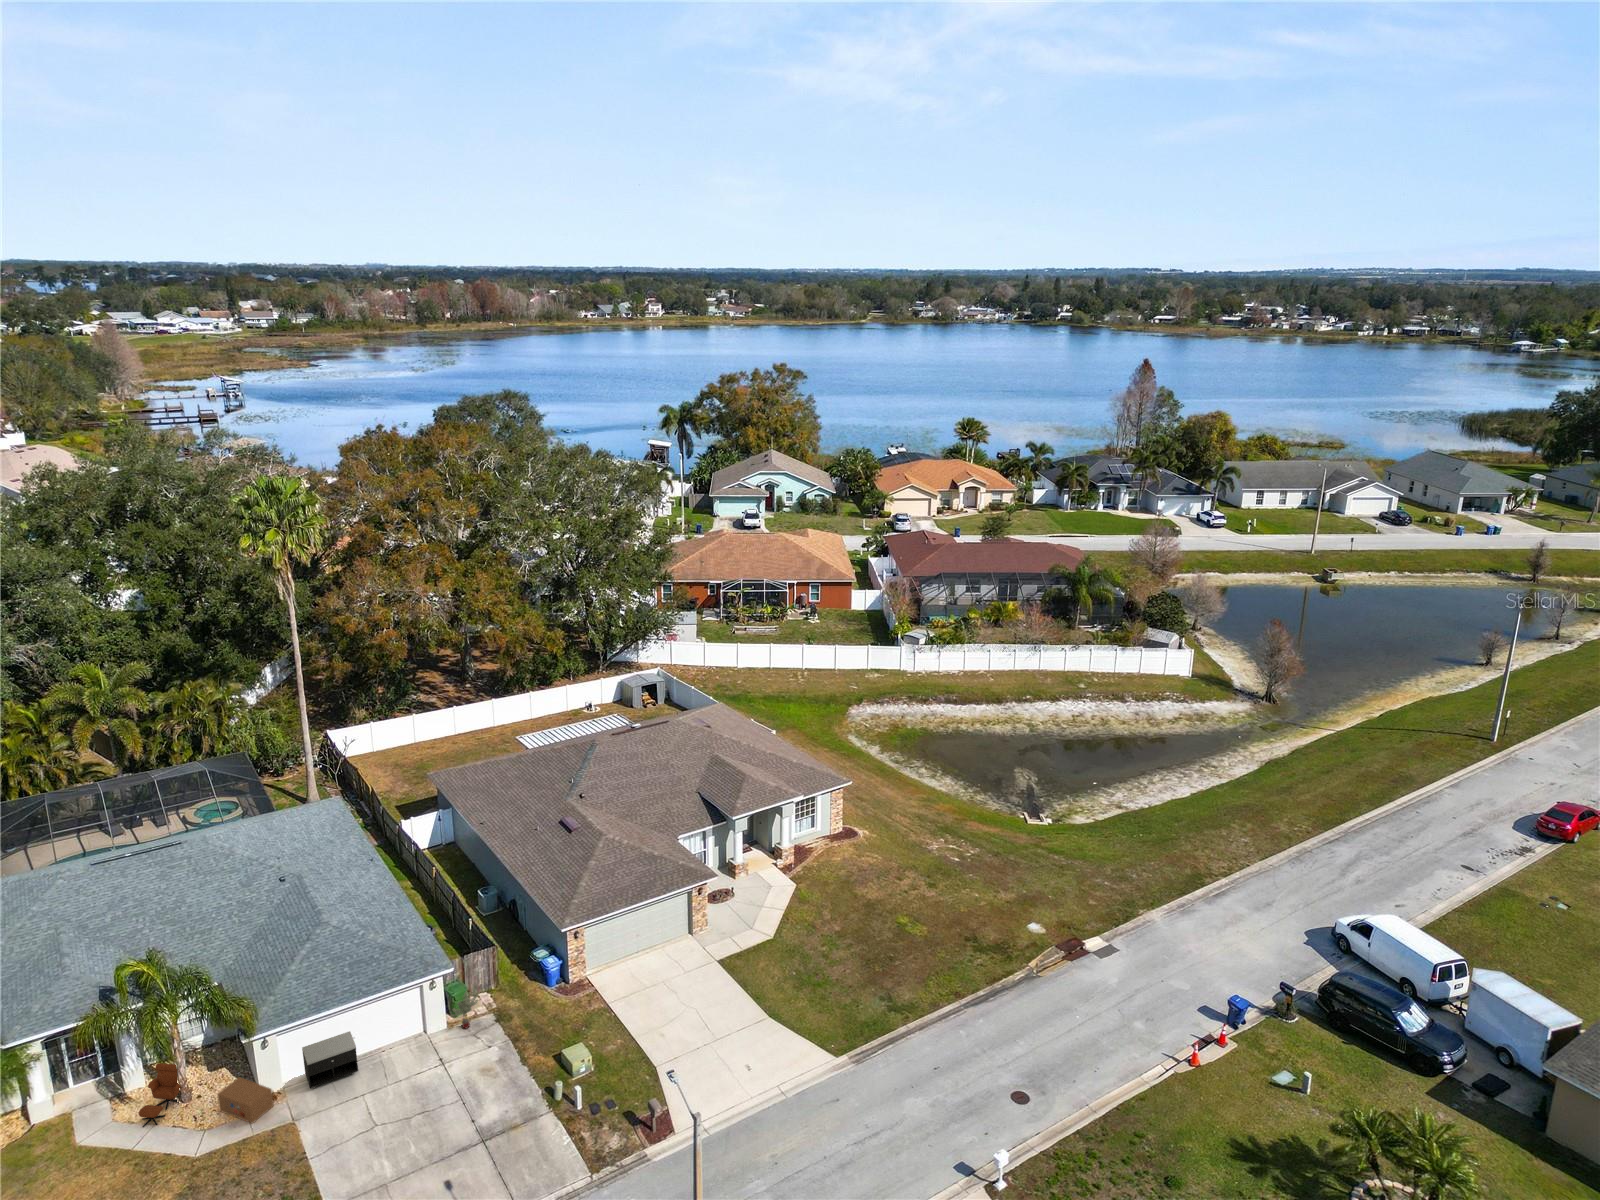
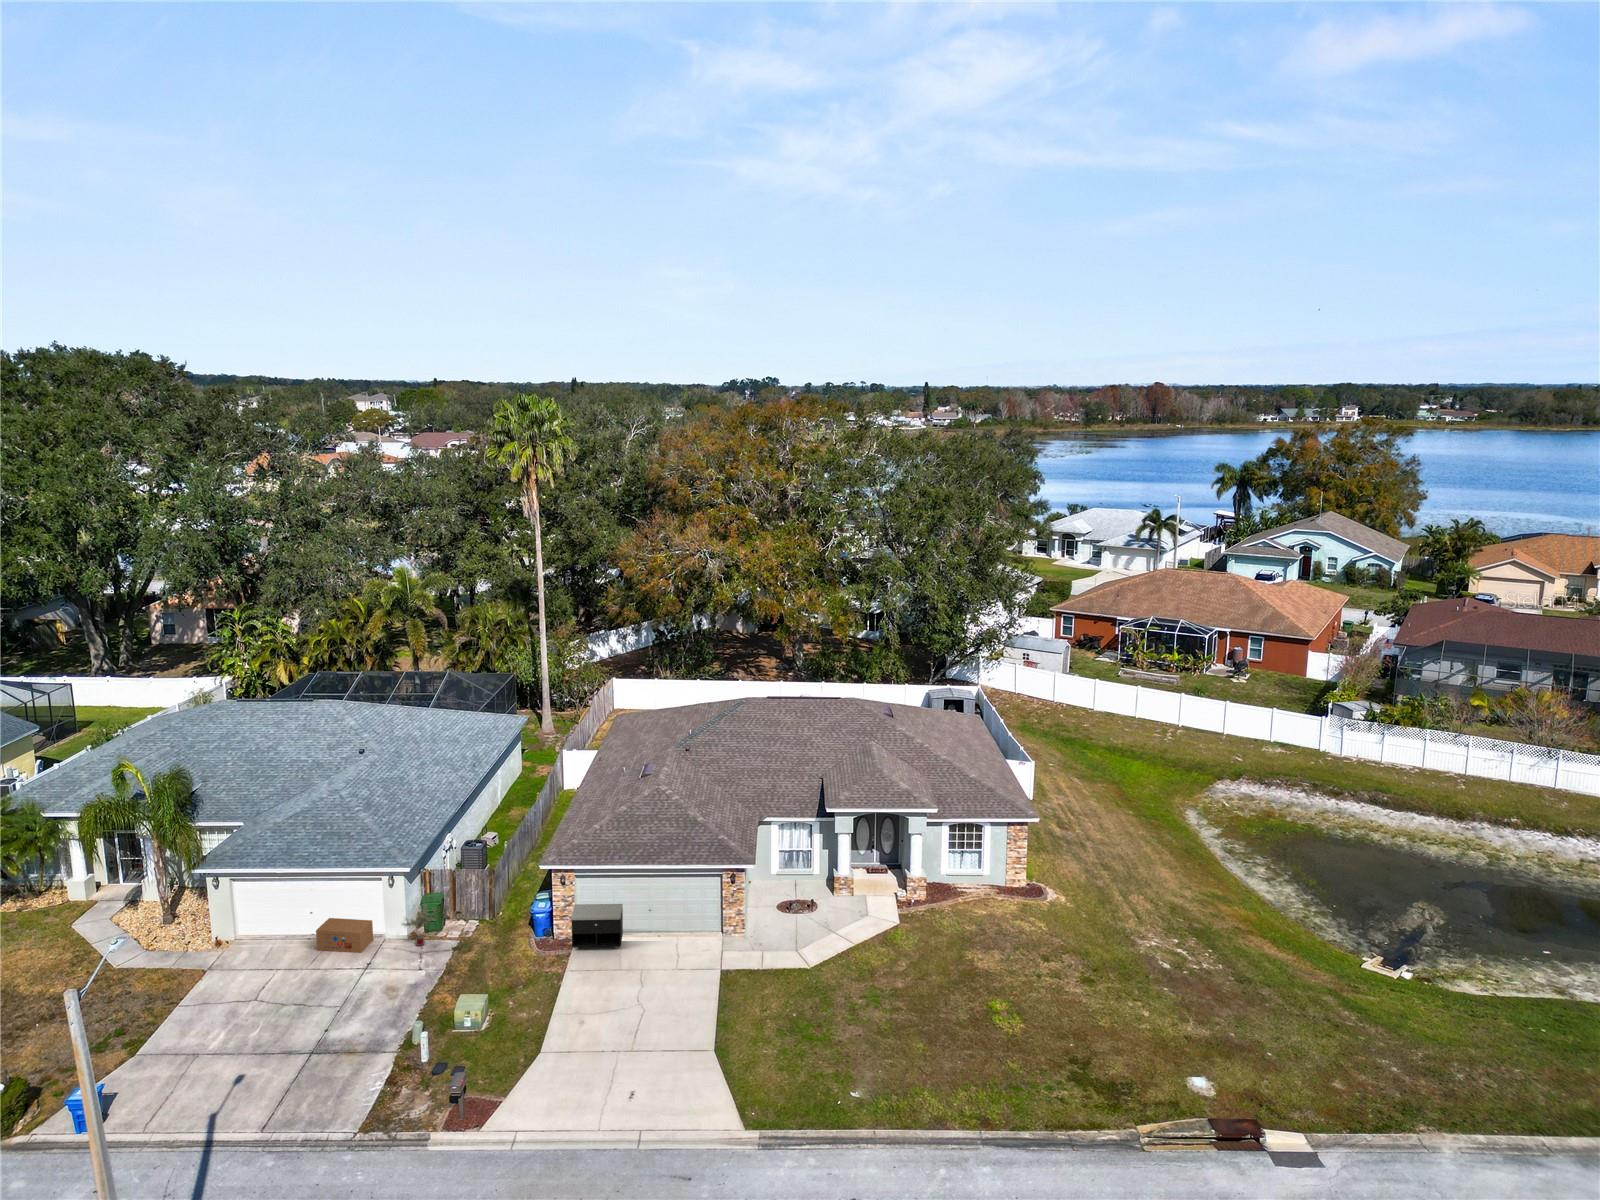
storage bench: present [302,1031,358,1088] -> present [571,904,623,949]
lounge chair: present [139,1063,181,1127] -> none [115,876,168,931]
cardboard box: present [218,1077,274,1123] -> present [316,918,373,953]

